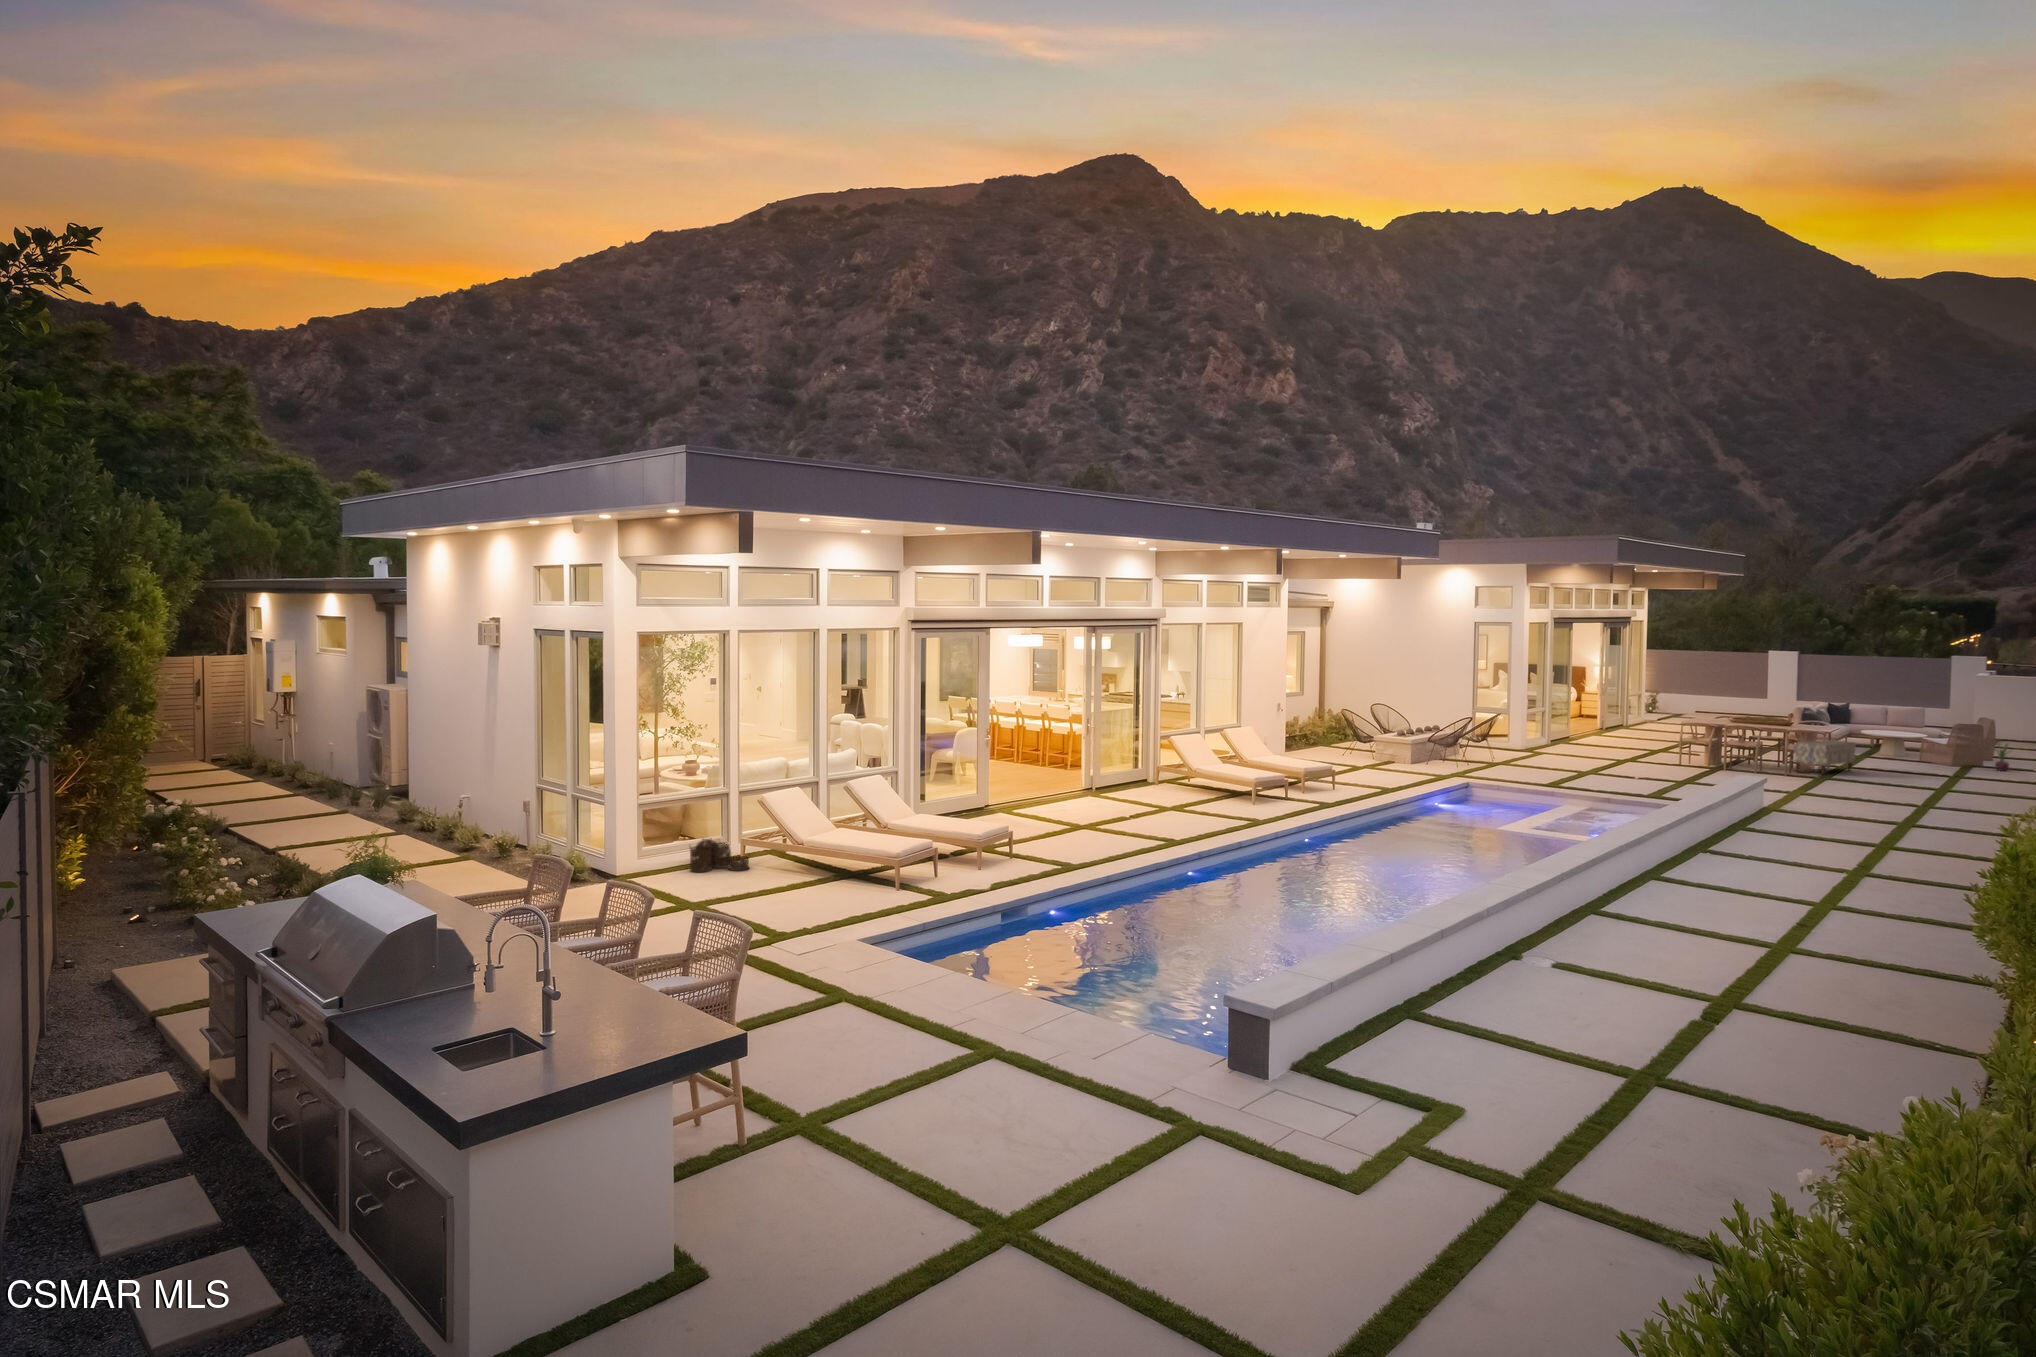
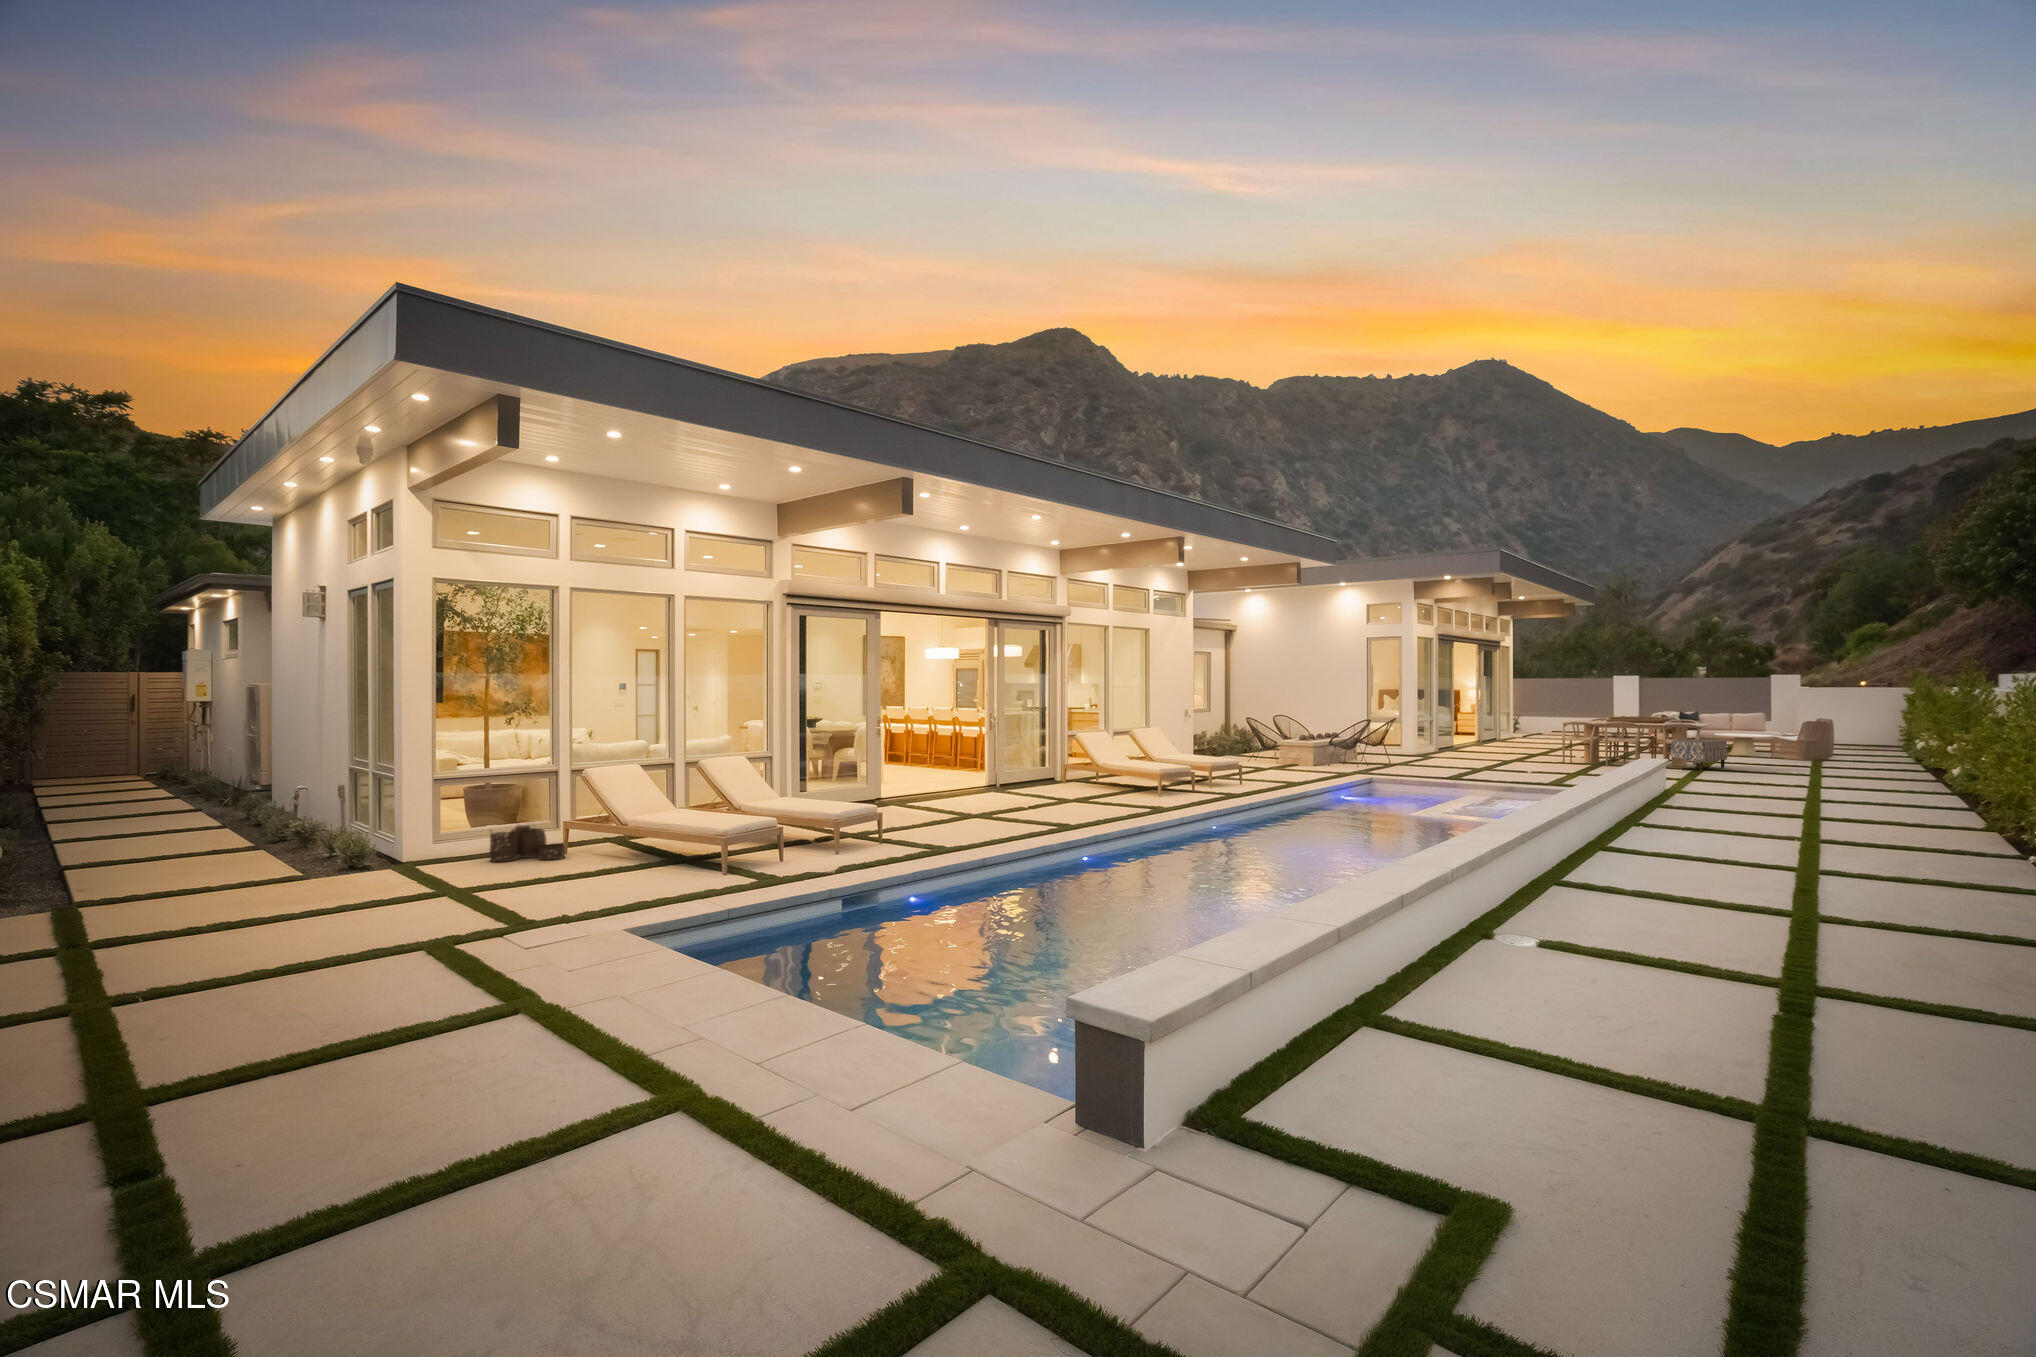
decorative plant: present [1992,743,2010,771] -> none [1835,738,1878,767]

